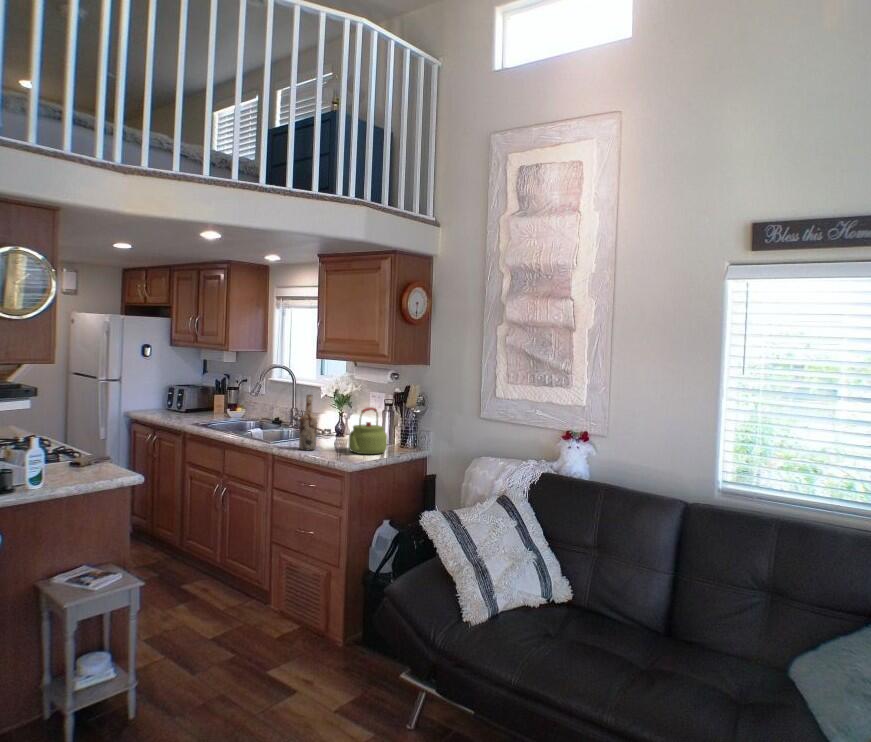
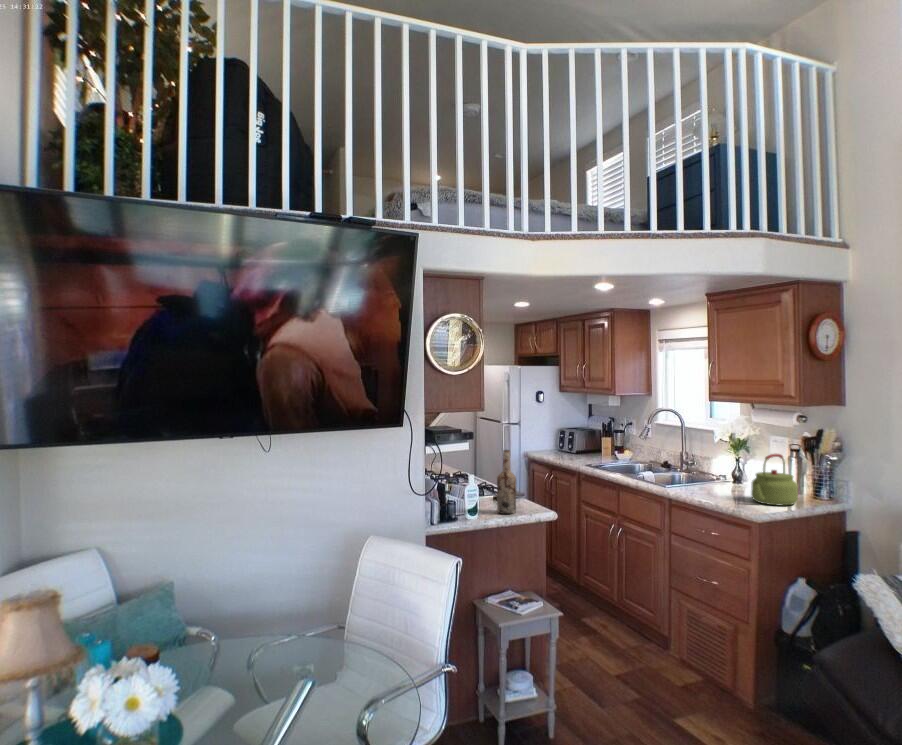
wine bottle: present [299,395,317,450] -> present [497,450,516,514]

